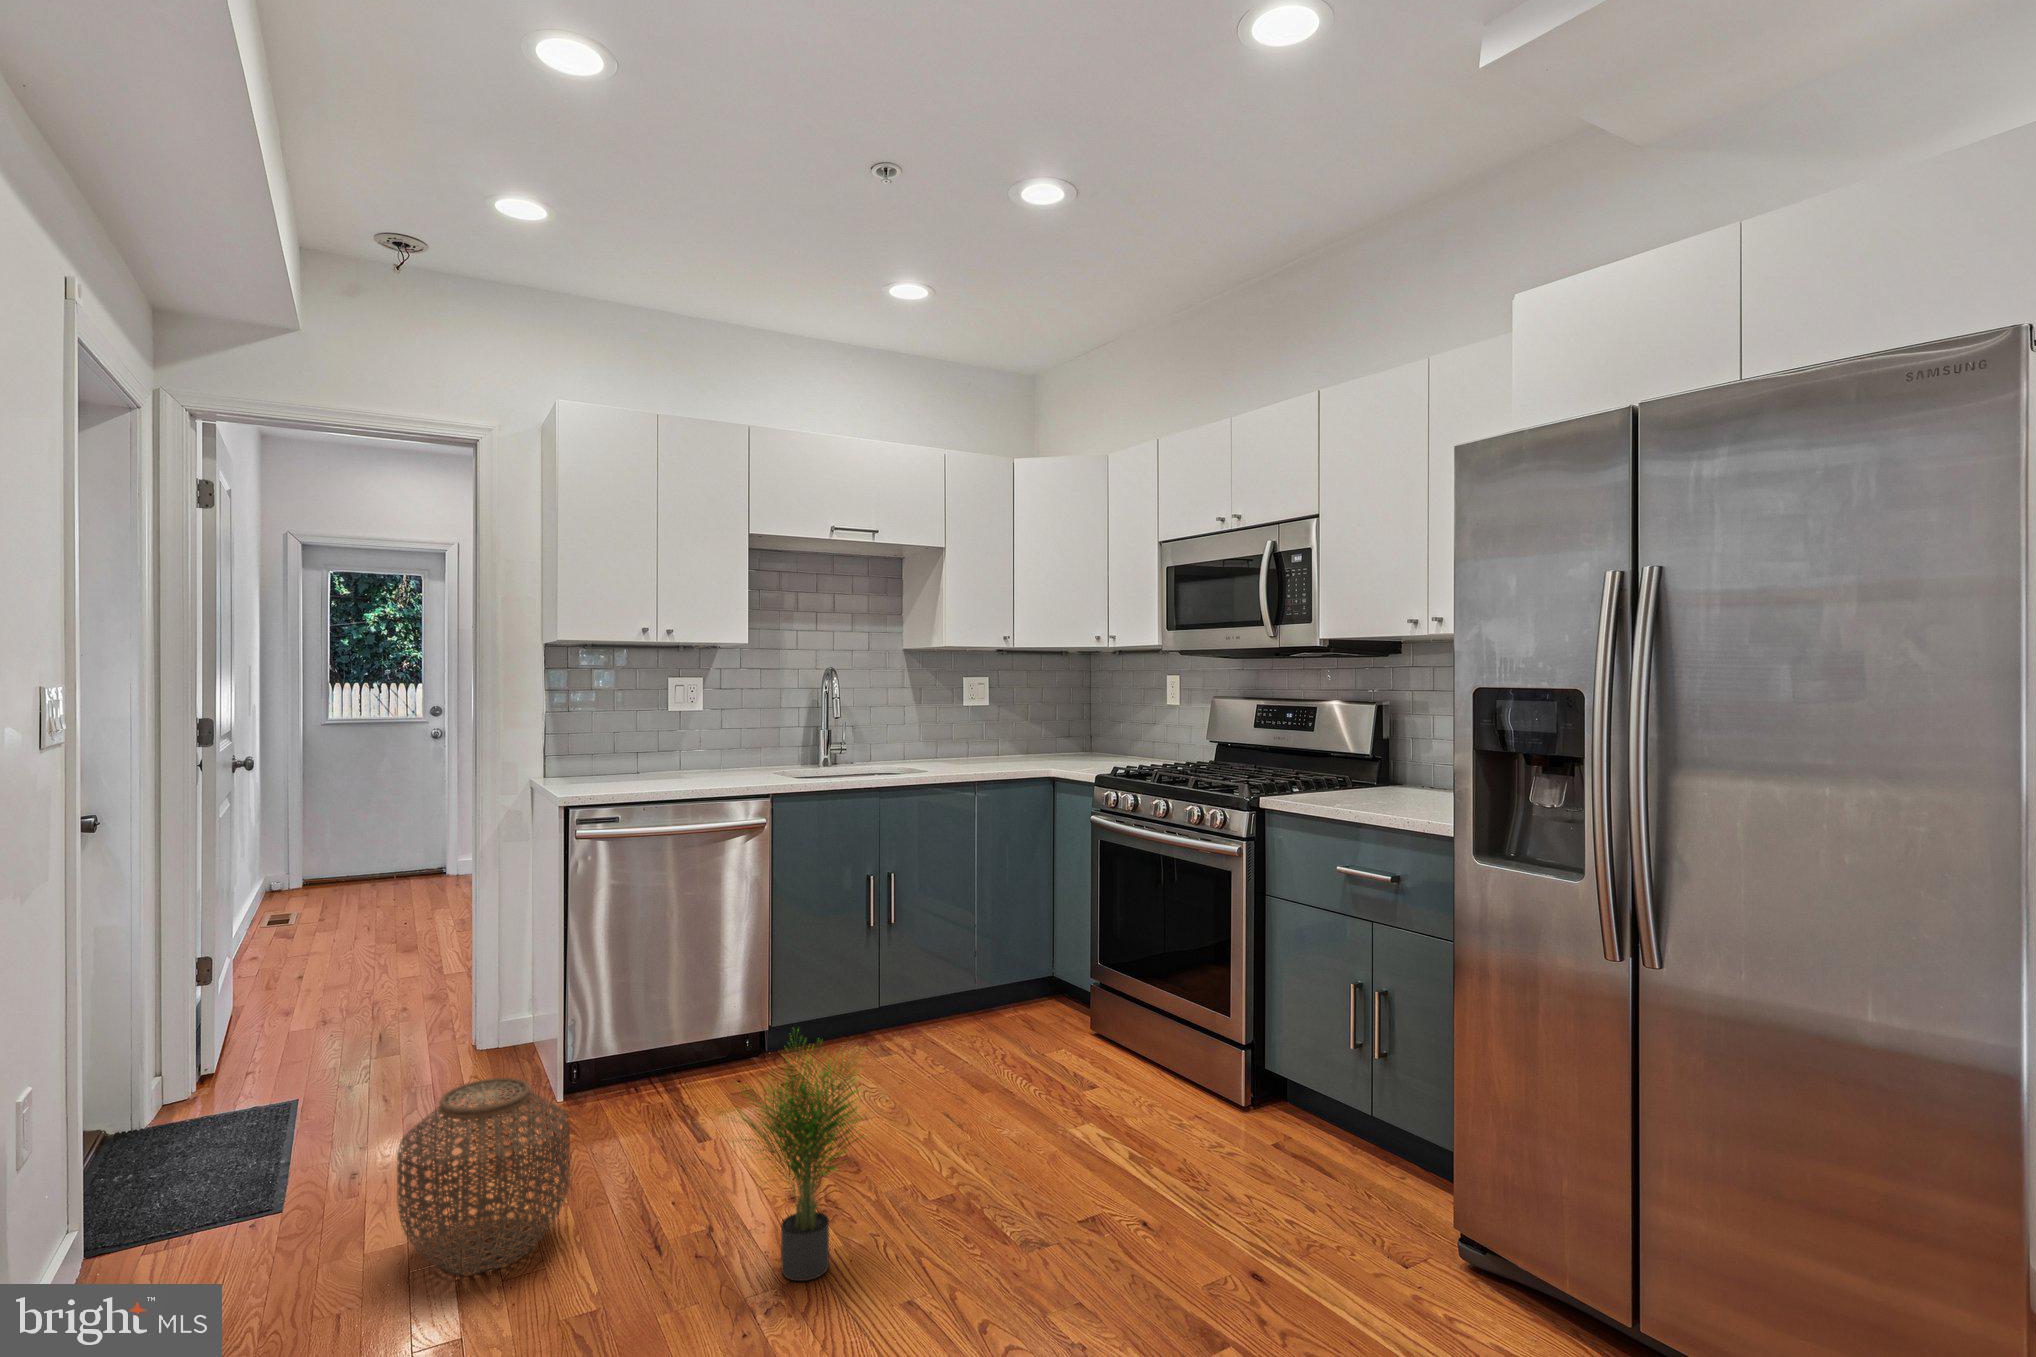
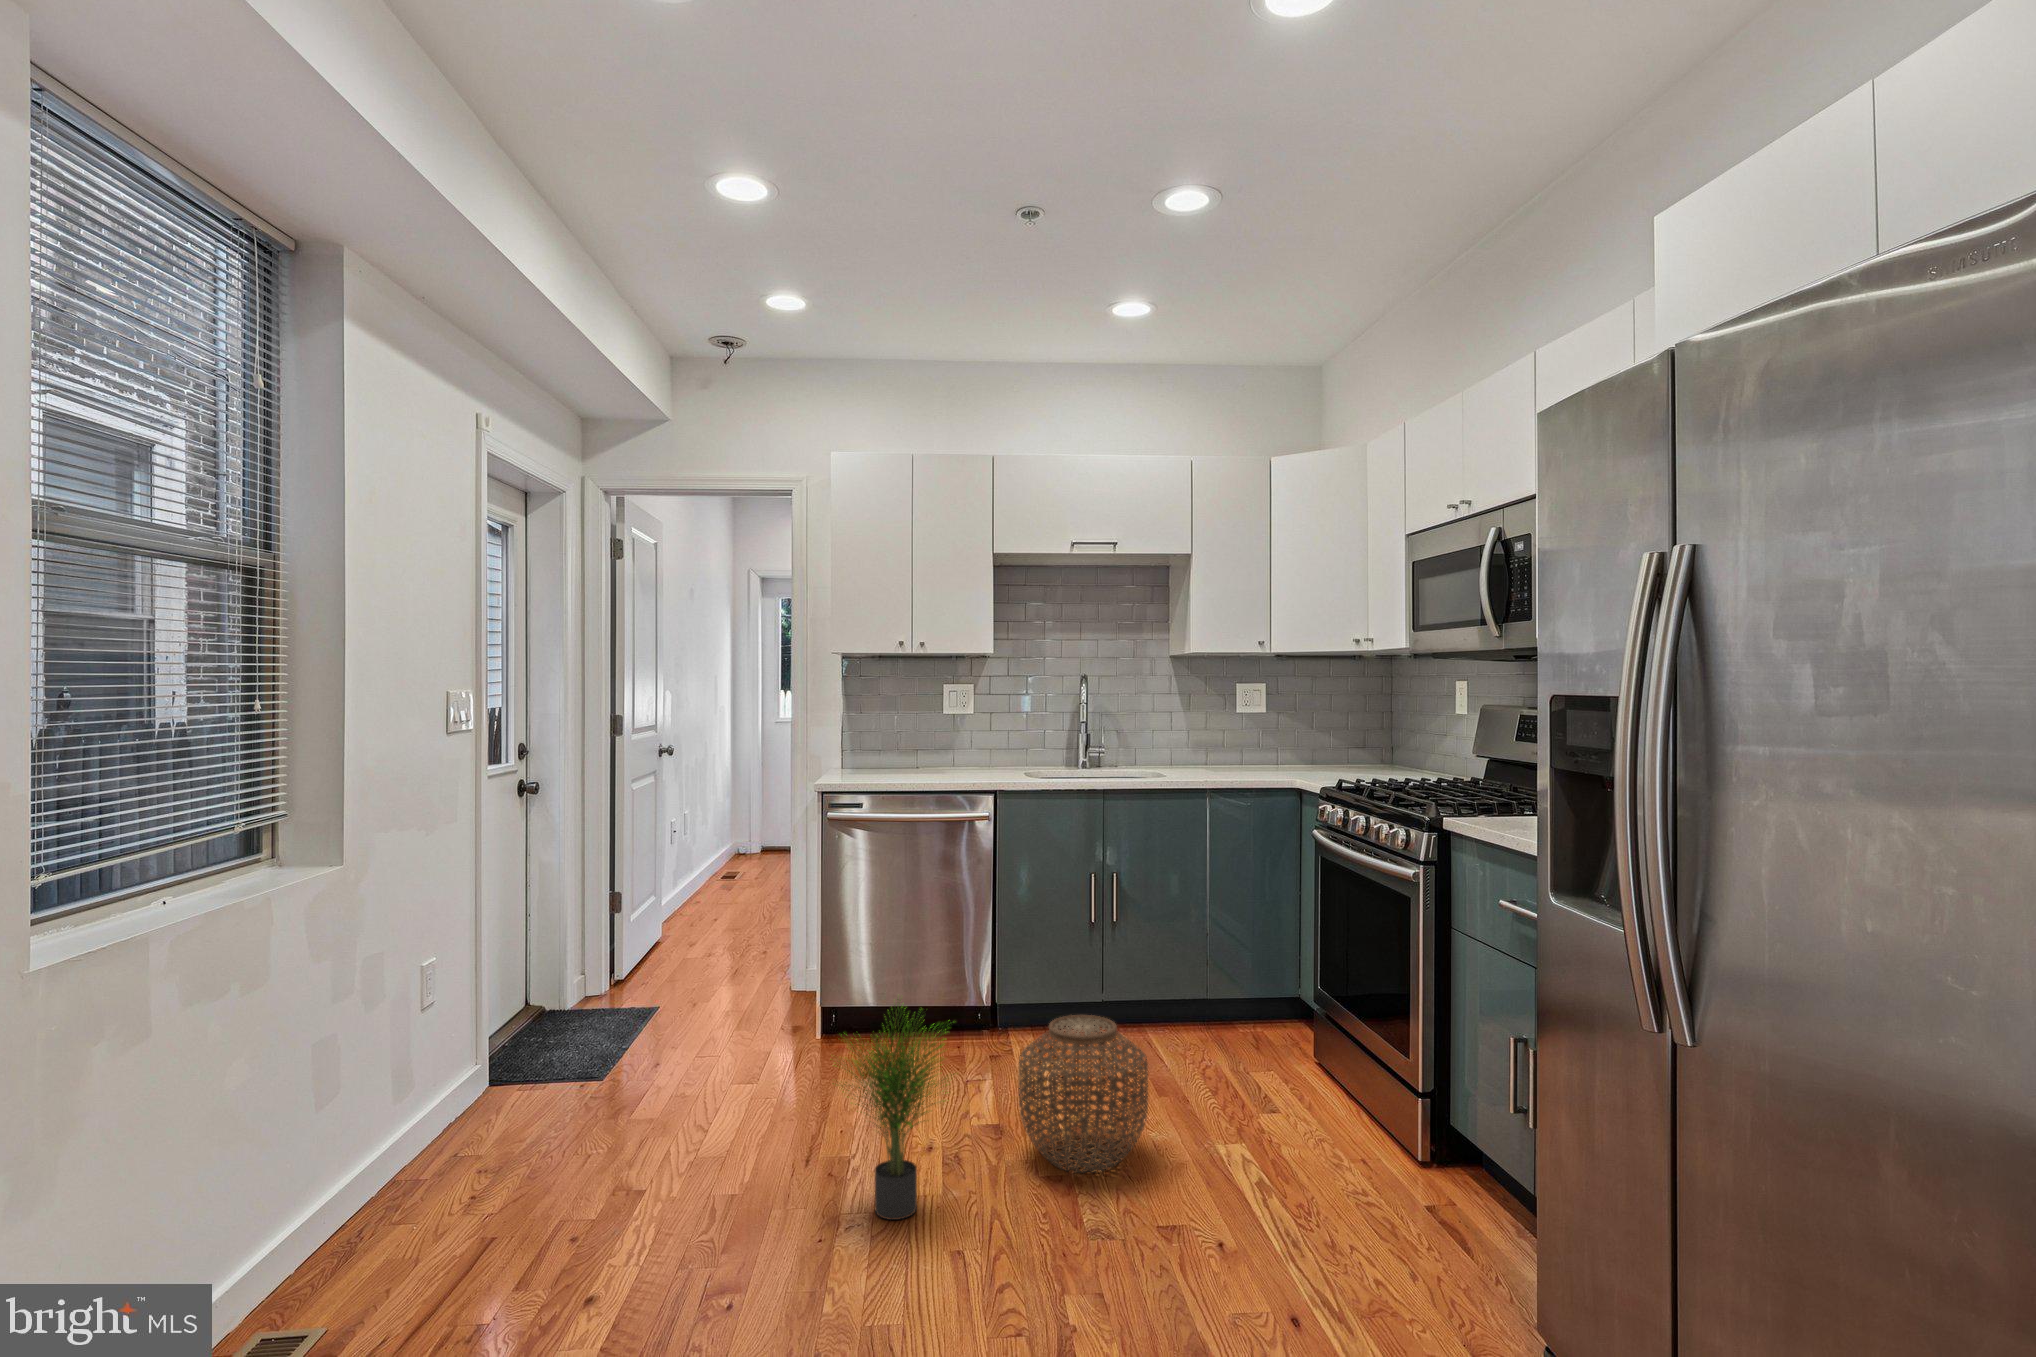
woven basket: present [397,1078,570,1275] -> present [1019,1015,1148,1173]

